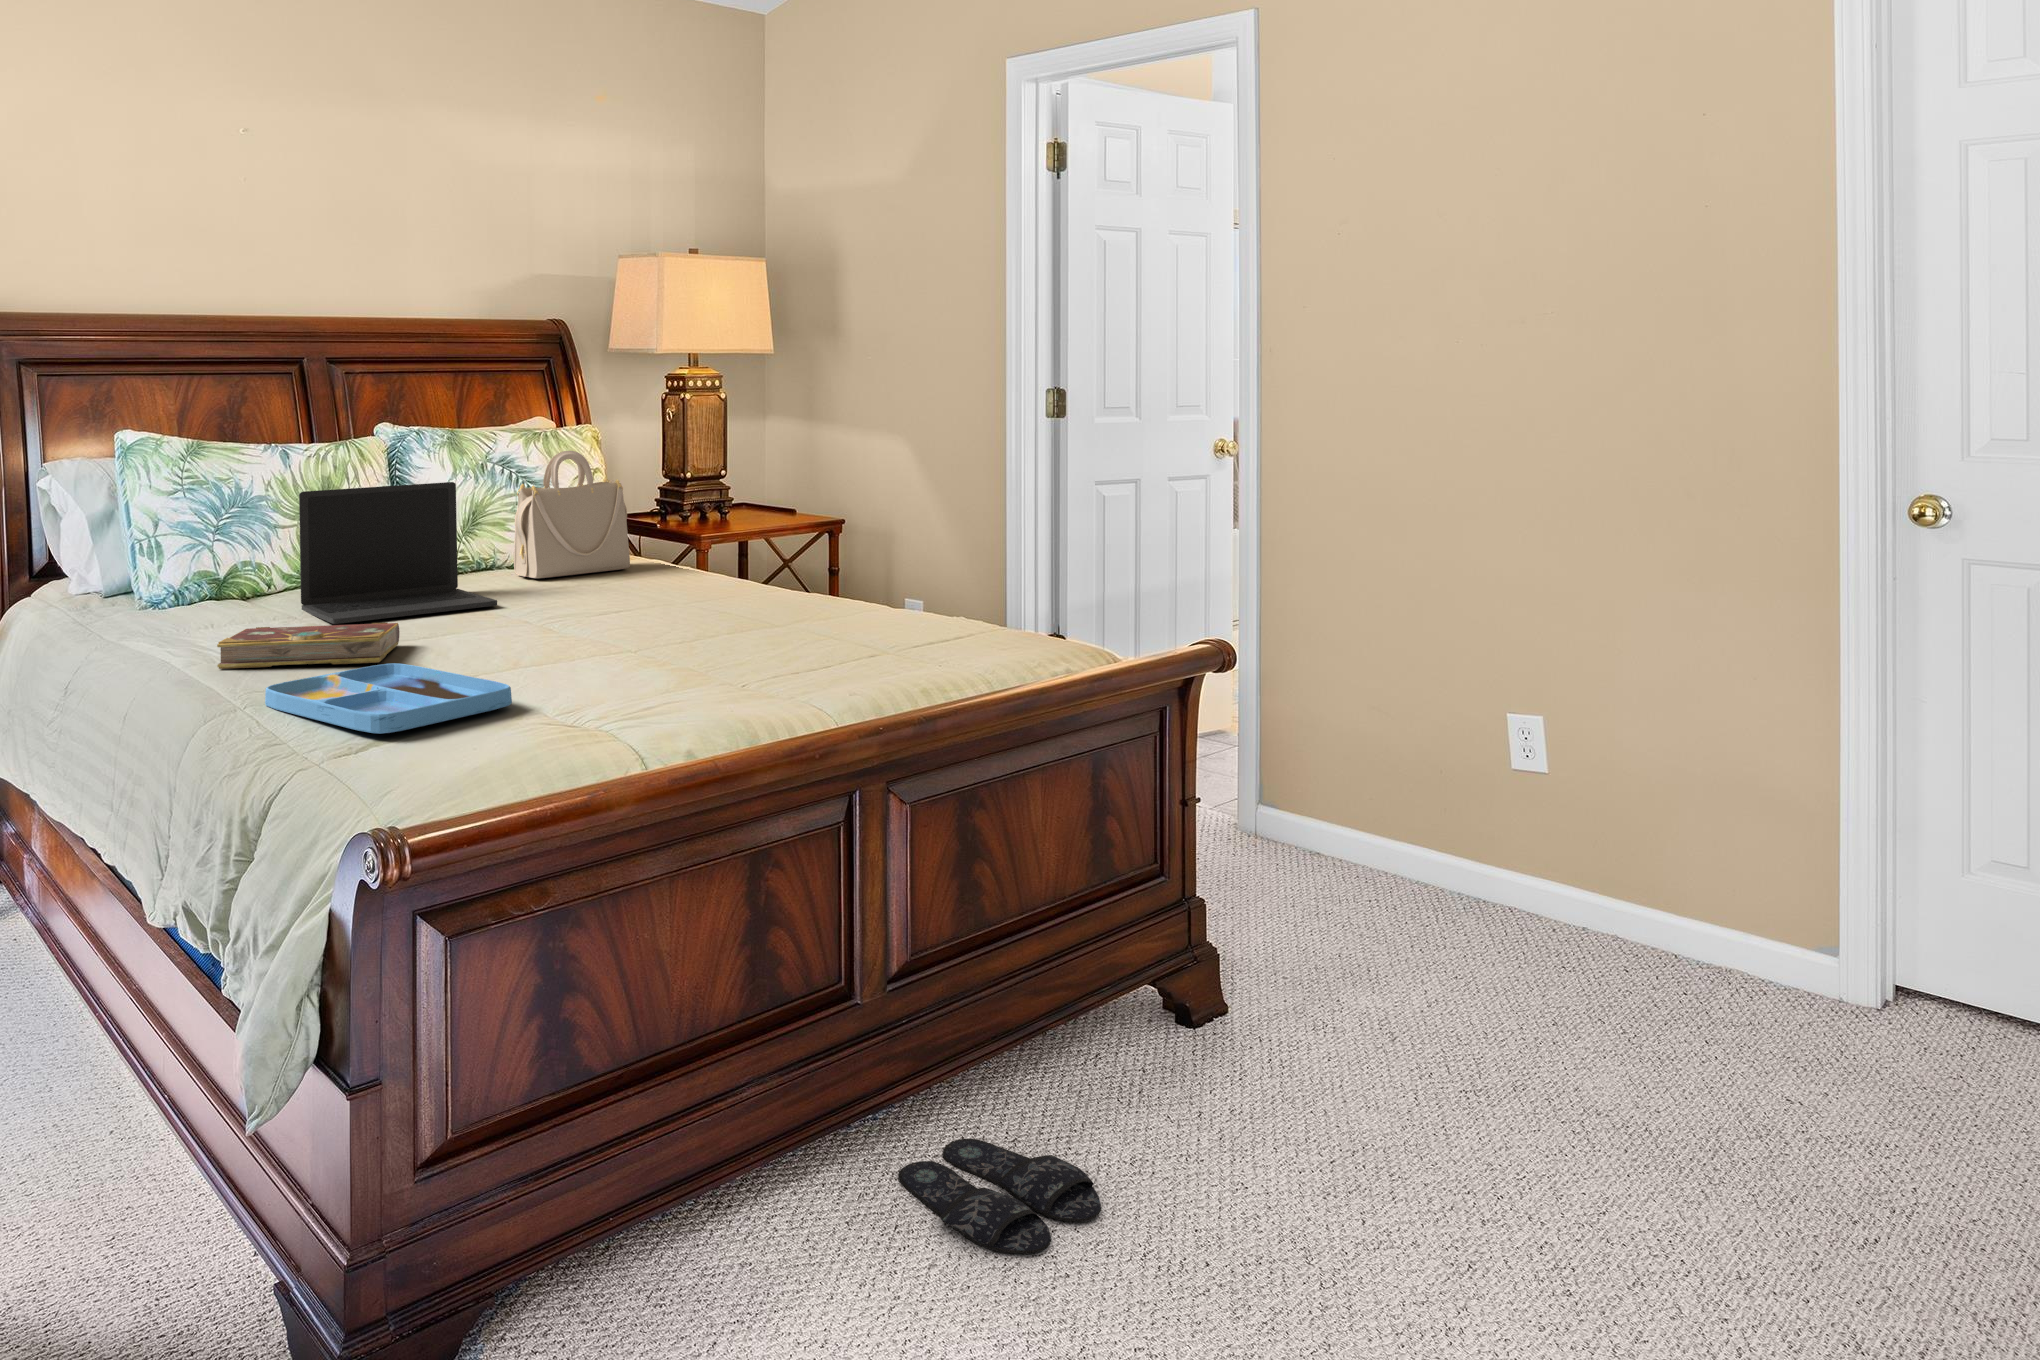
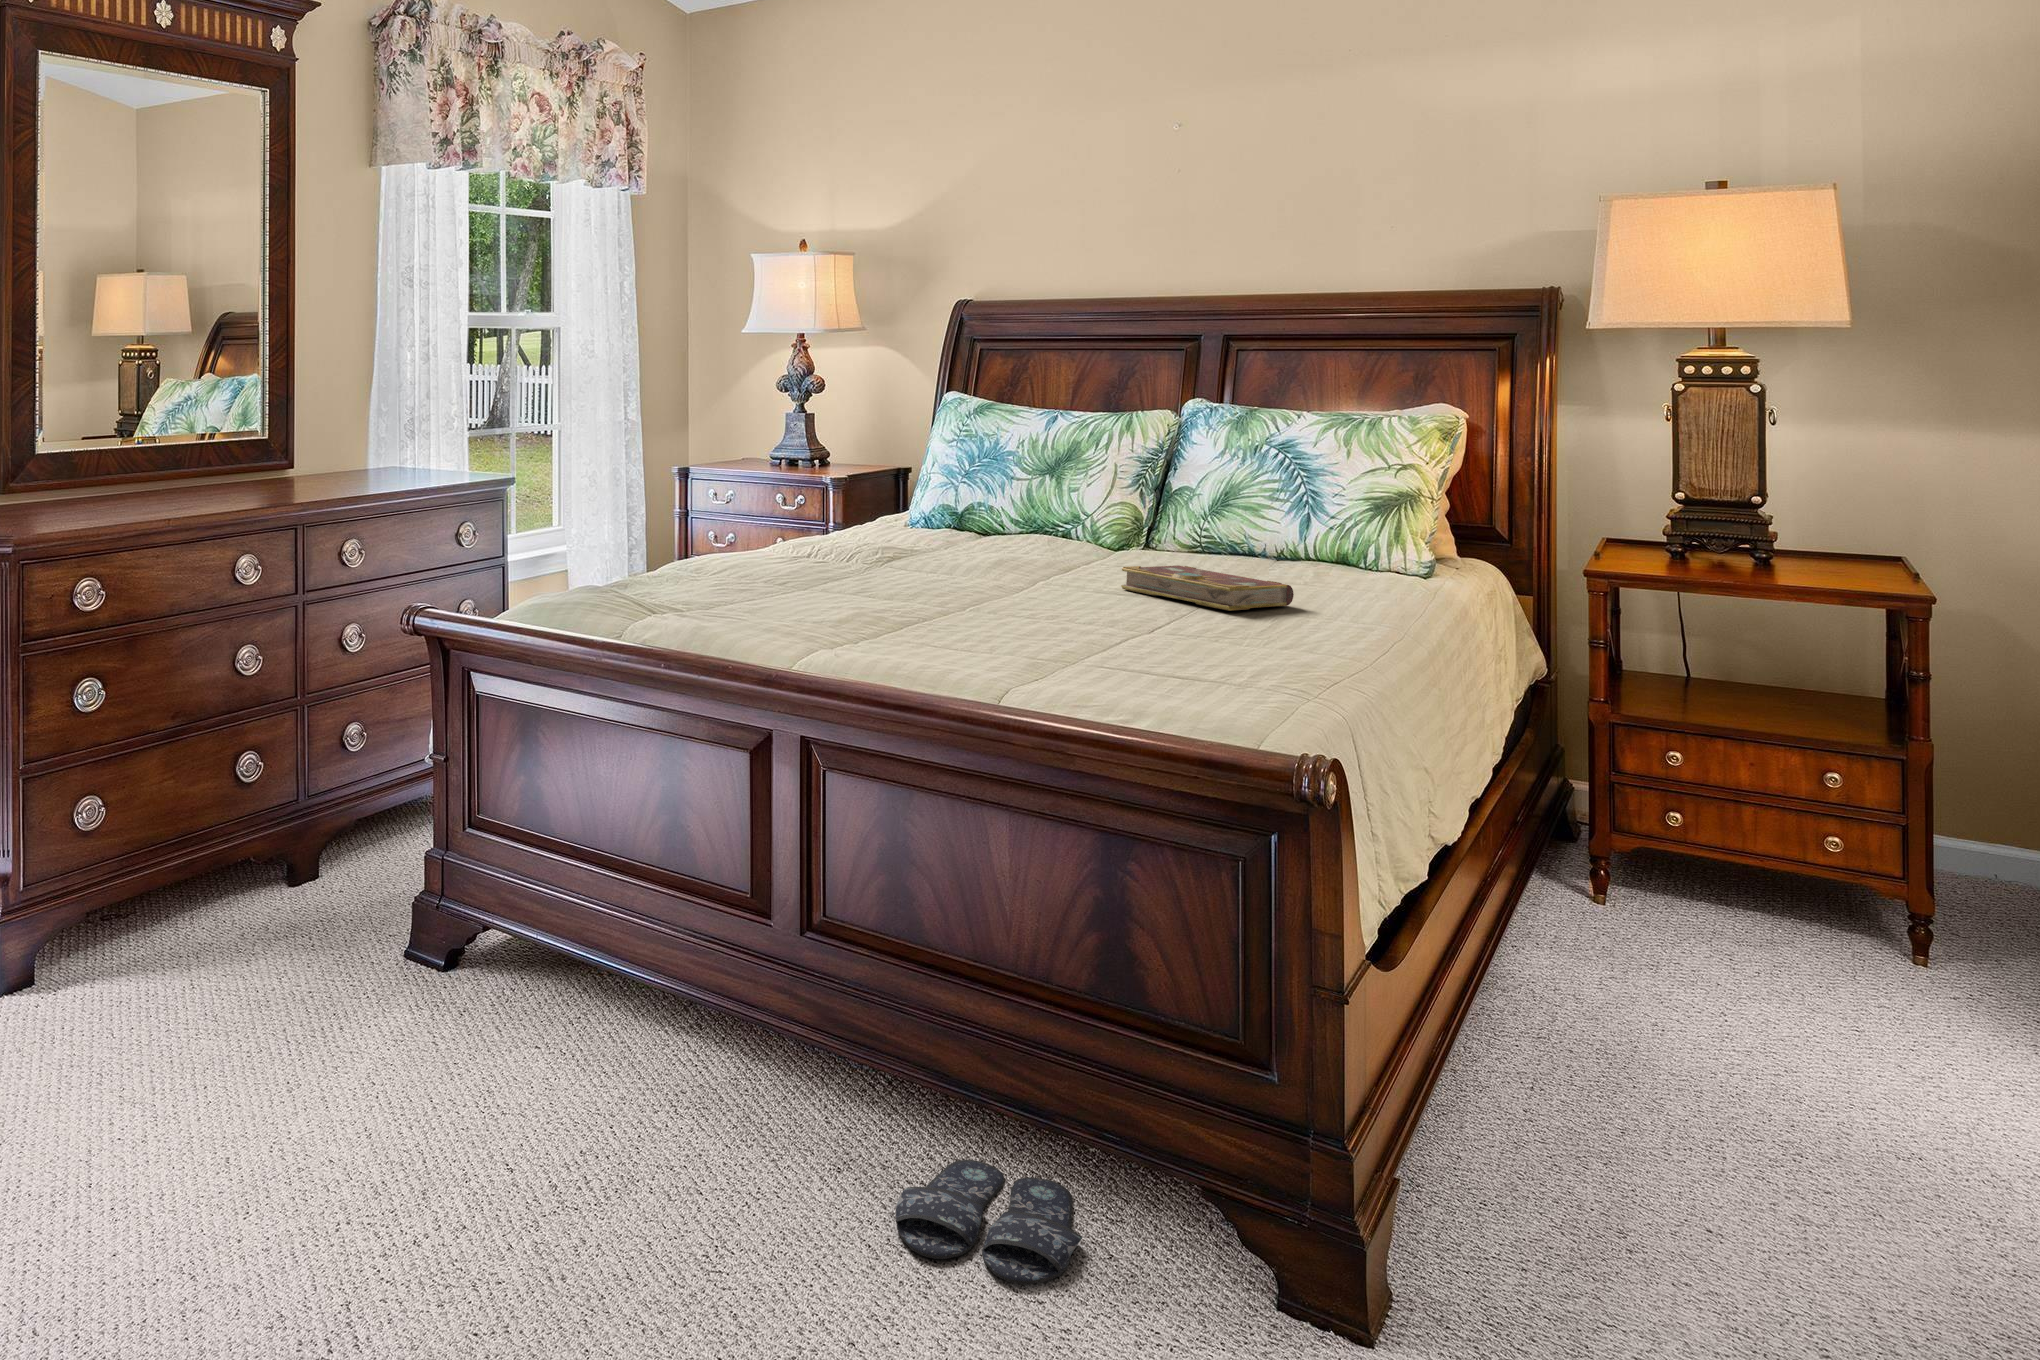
handbag: present [514,451,630,578] -> none [1231,438,1377,579]
laptop: present [299,482,497,624] -> none [956,446,1142,575]
book: present [217,623,399,669] -> present [1121,565,1294,611]
tray: present [265,663,512,734] -> none [692,571,848,618]

